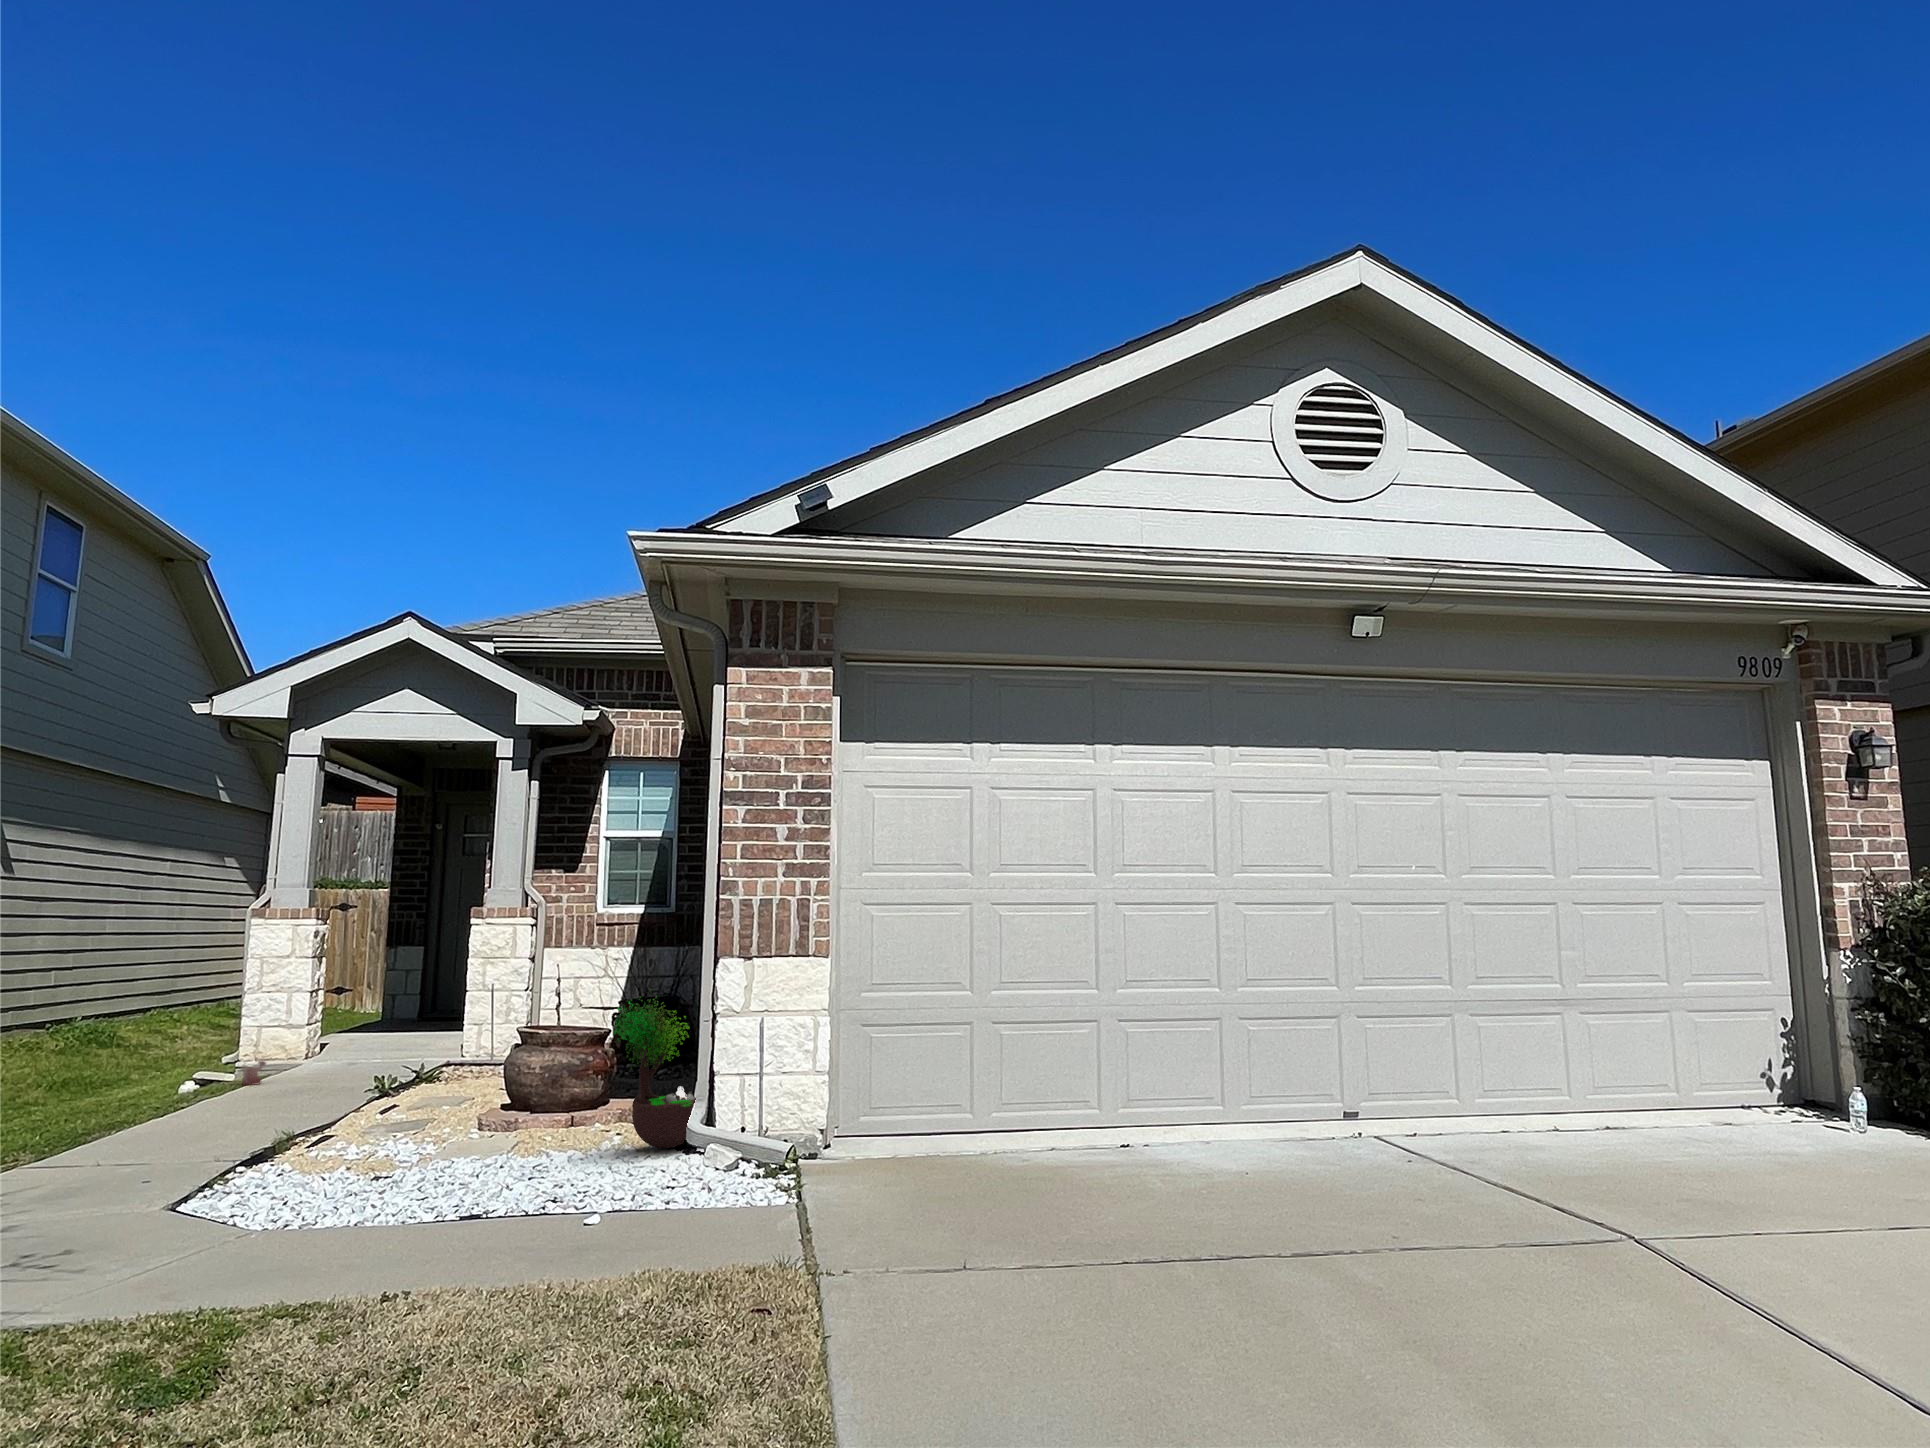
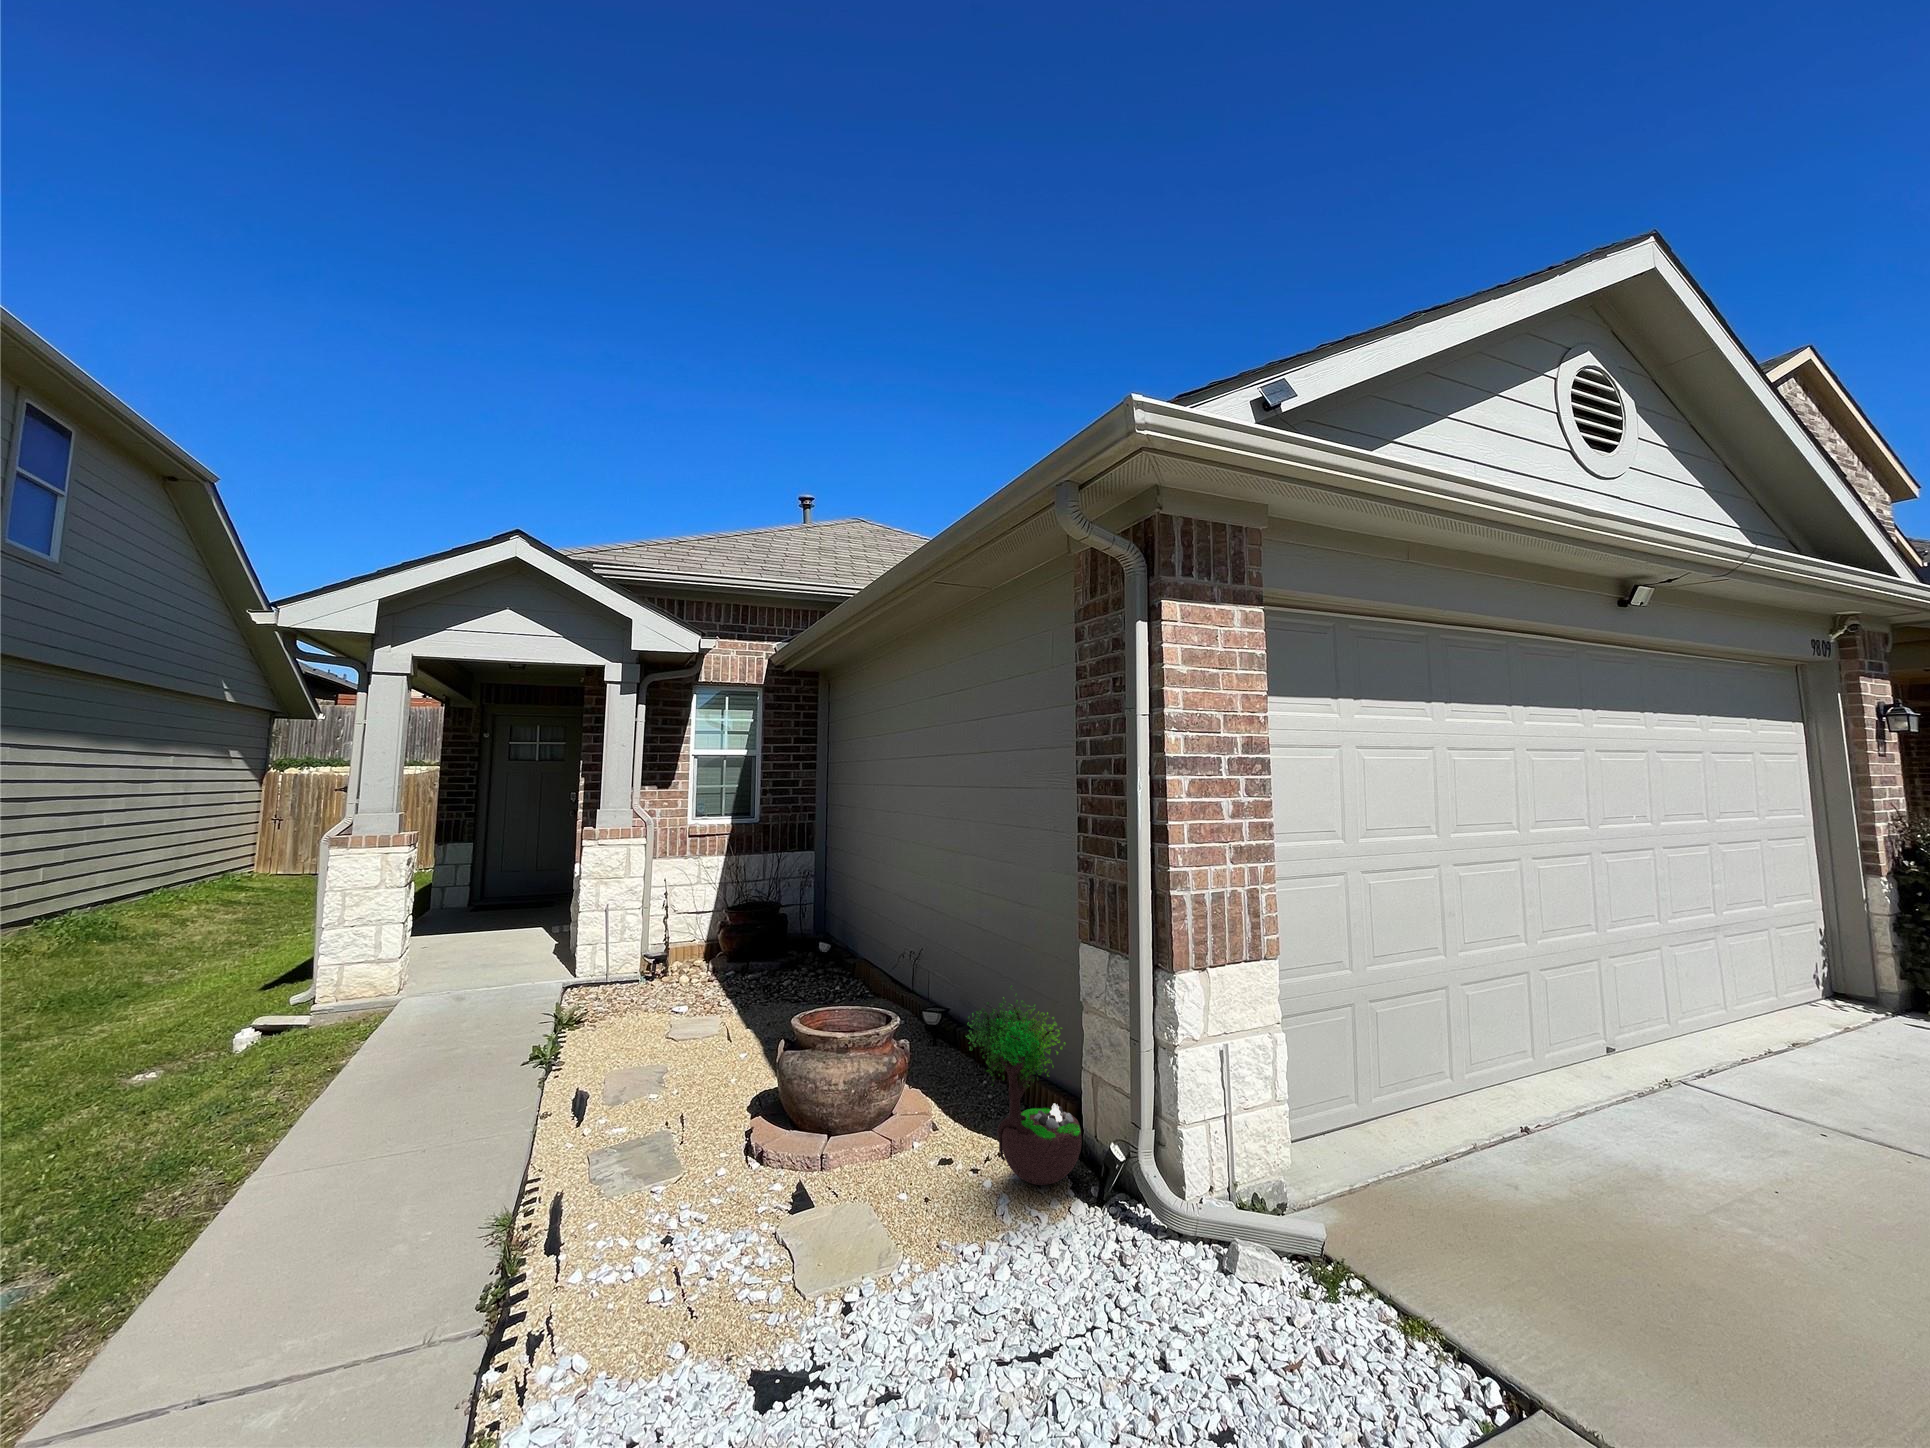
watering can: present [242,1061,266,1085] -> none [321,993,349,1025]

